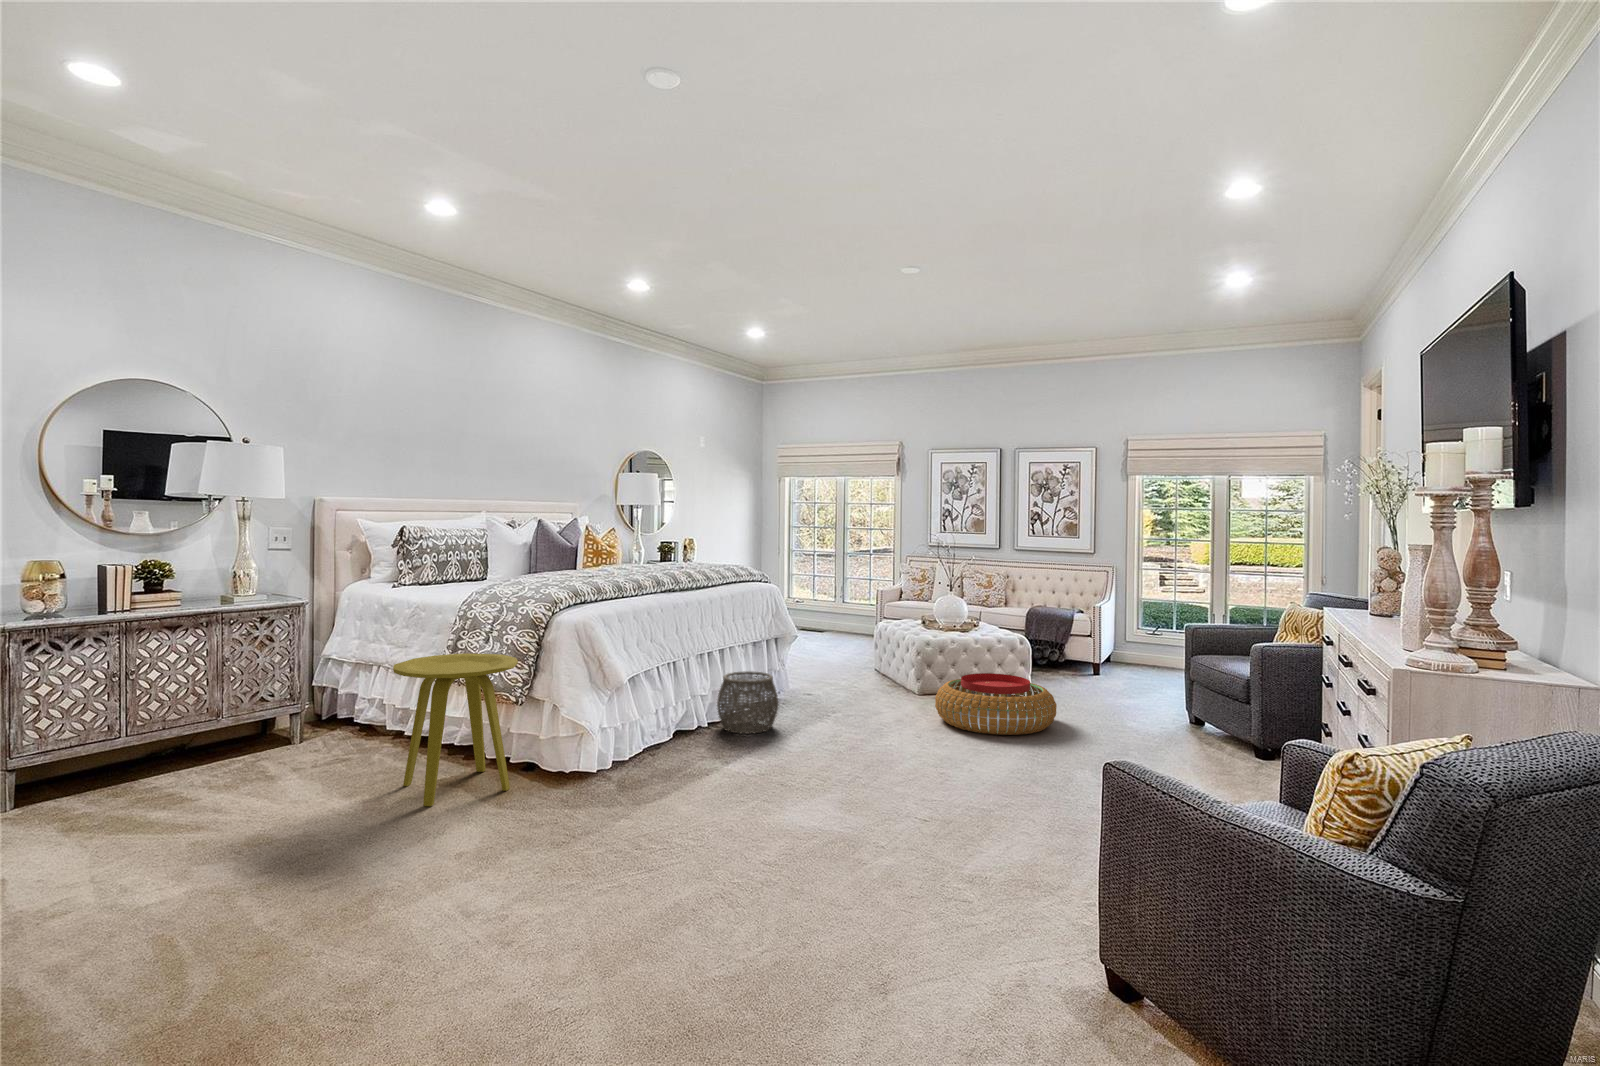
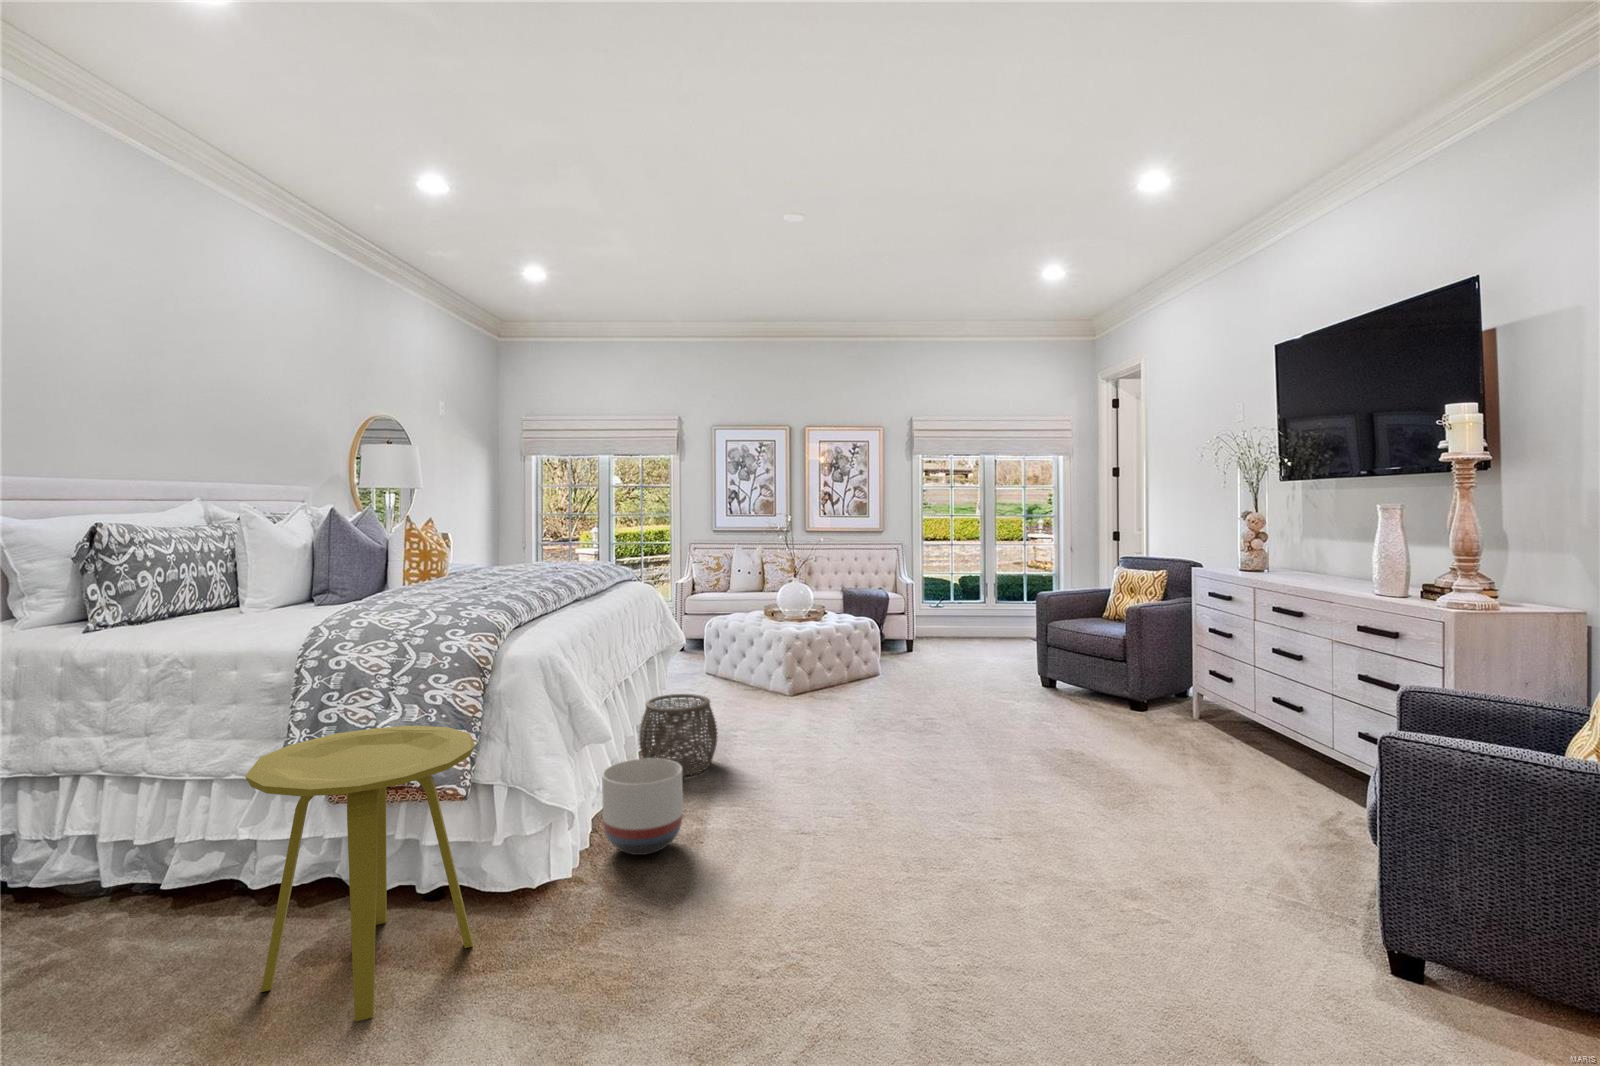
pouf: present [935,673,1057,735] -> none [850,661,977,727]
planter: none [627,705,684,770] -> present [602,758,683,855]

